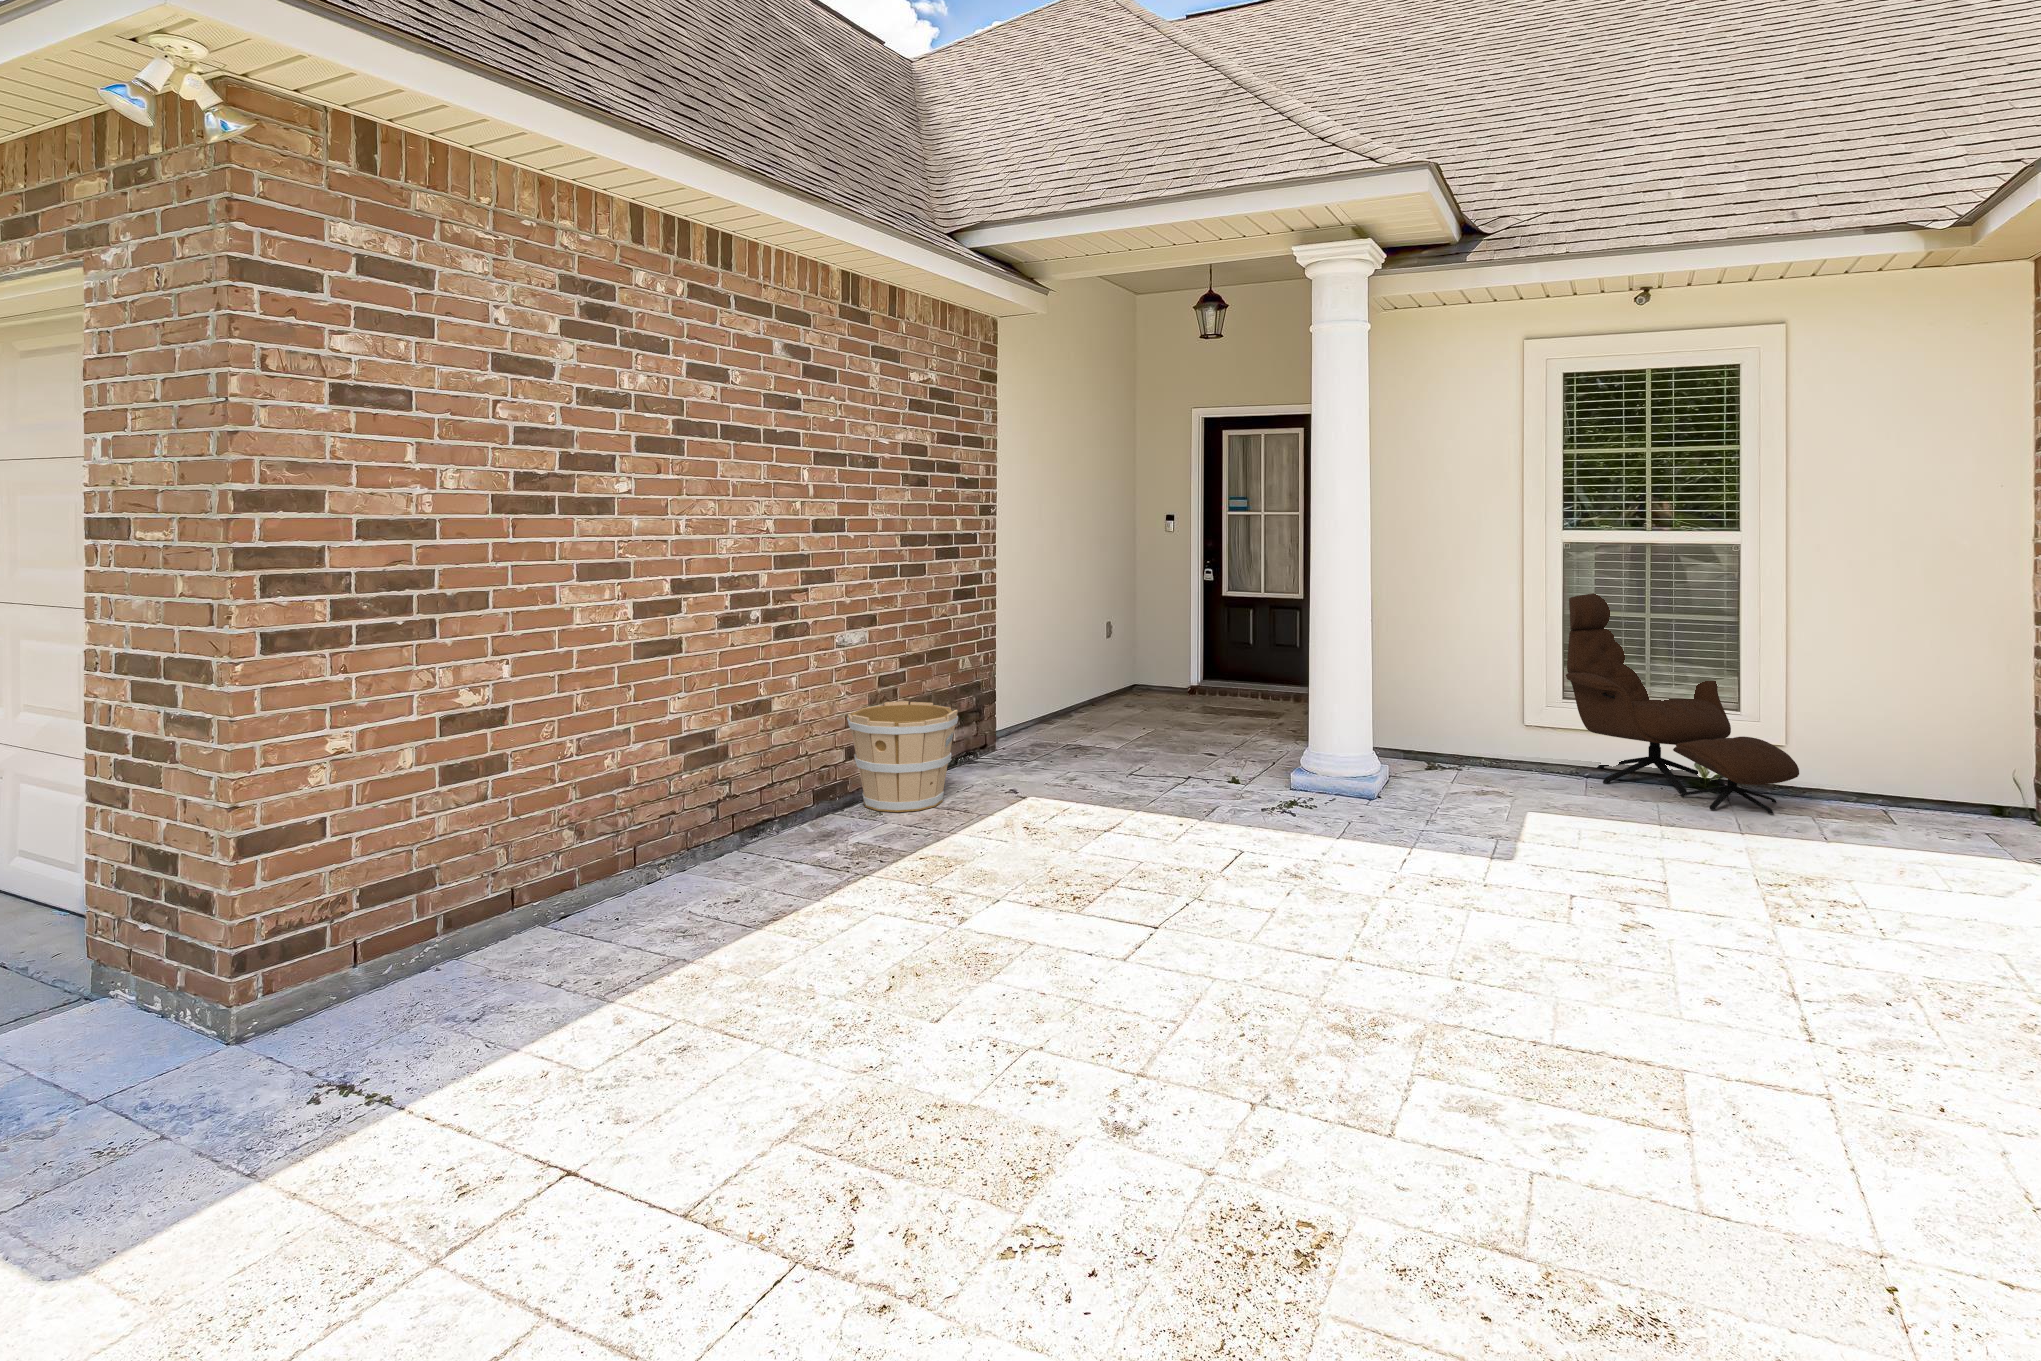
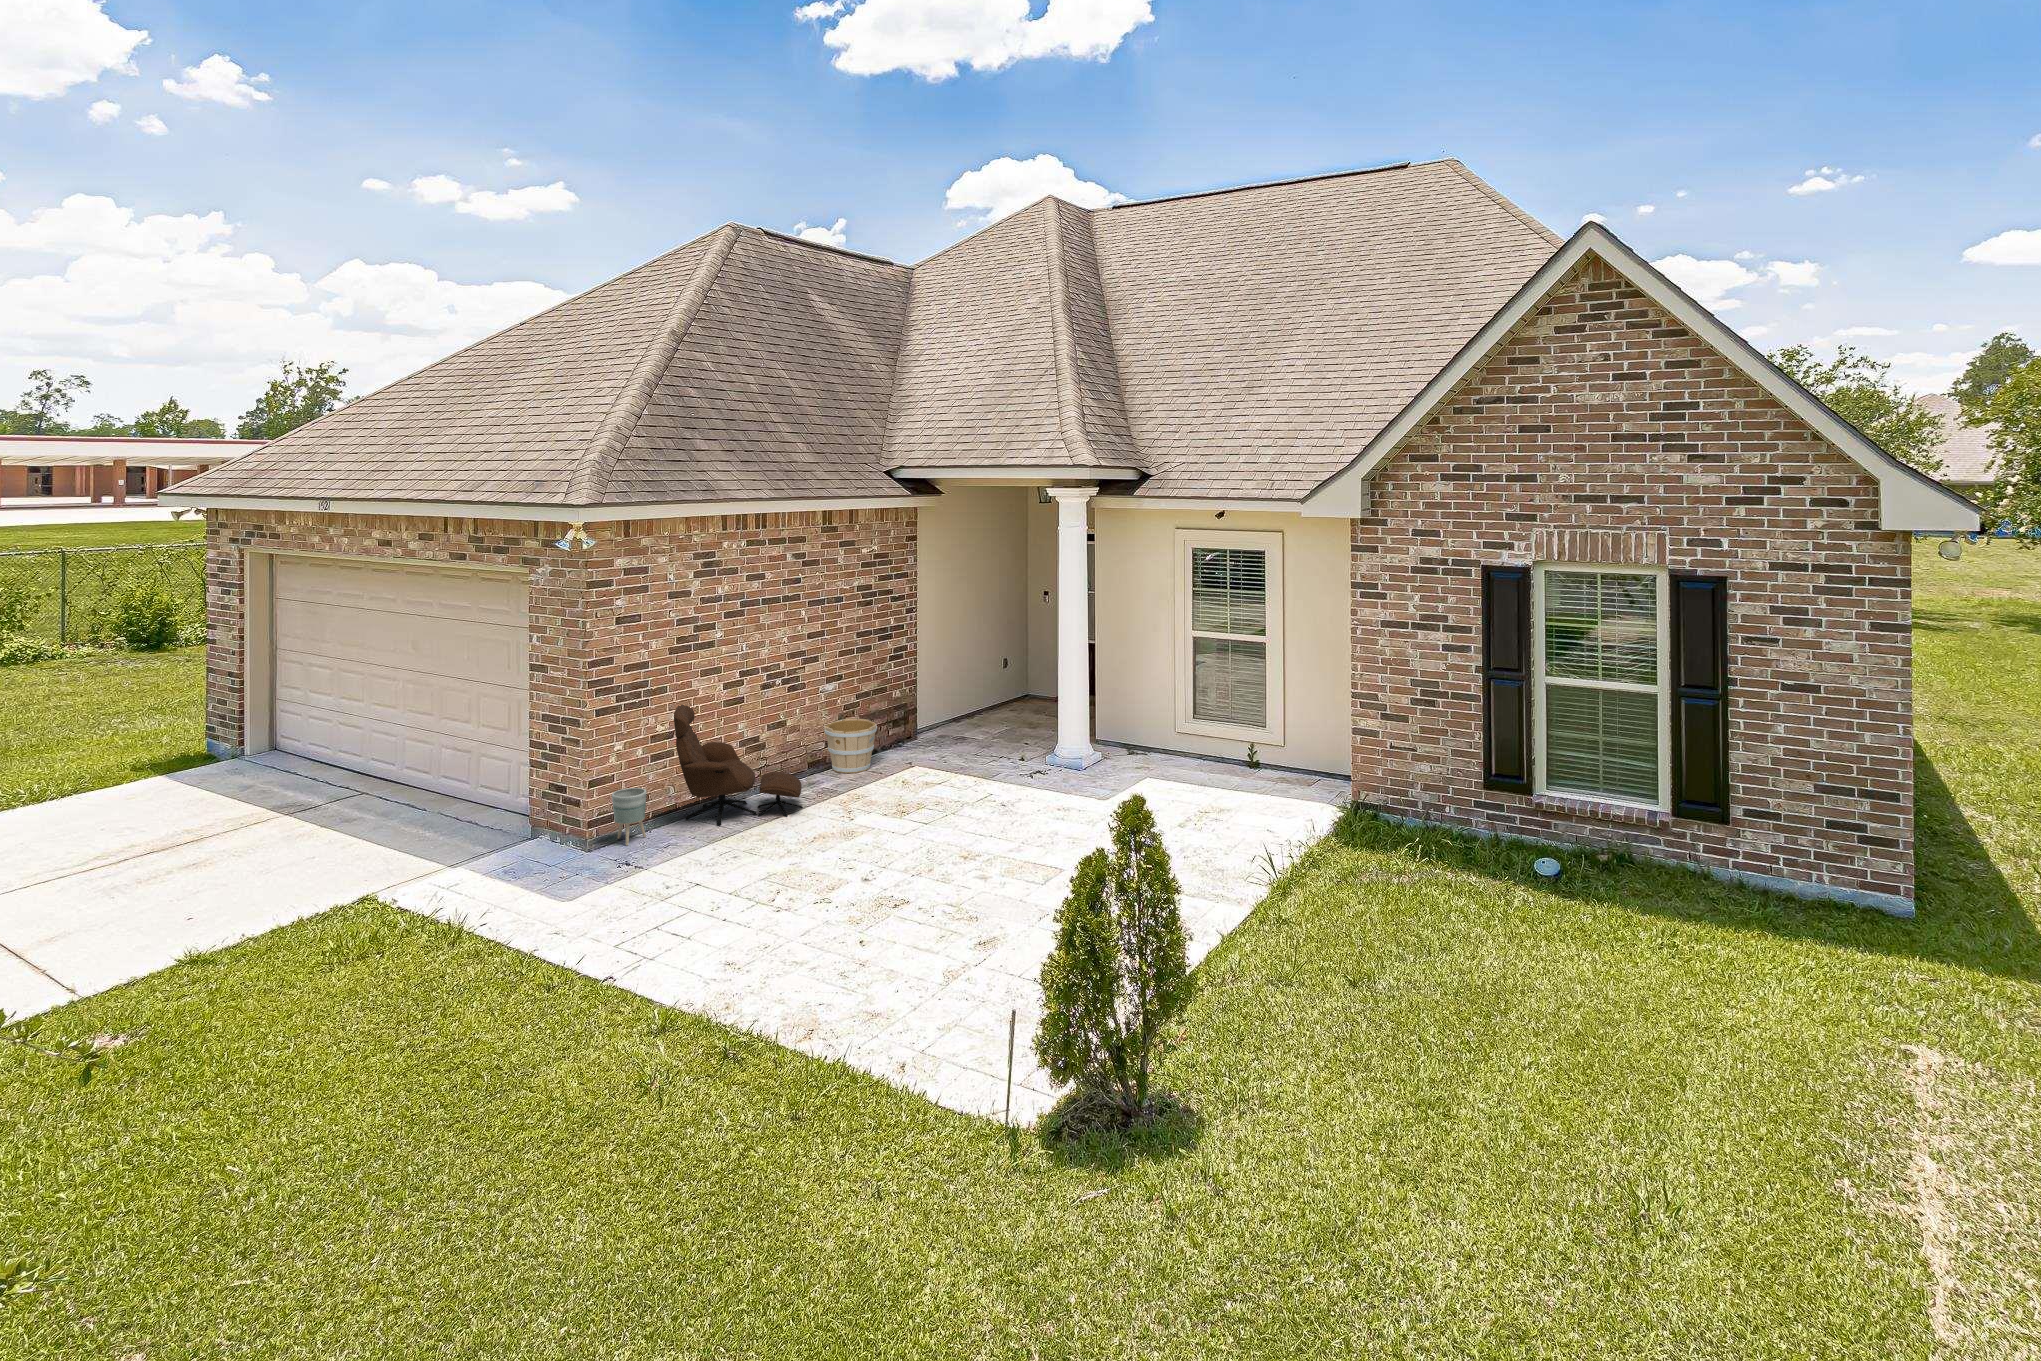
lounge chair: present [1566,593,1799,814] -> present [674,705,803,825]
planter: none [307,854,415,1022] -> present [612,788,646,846]

